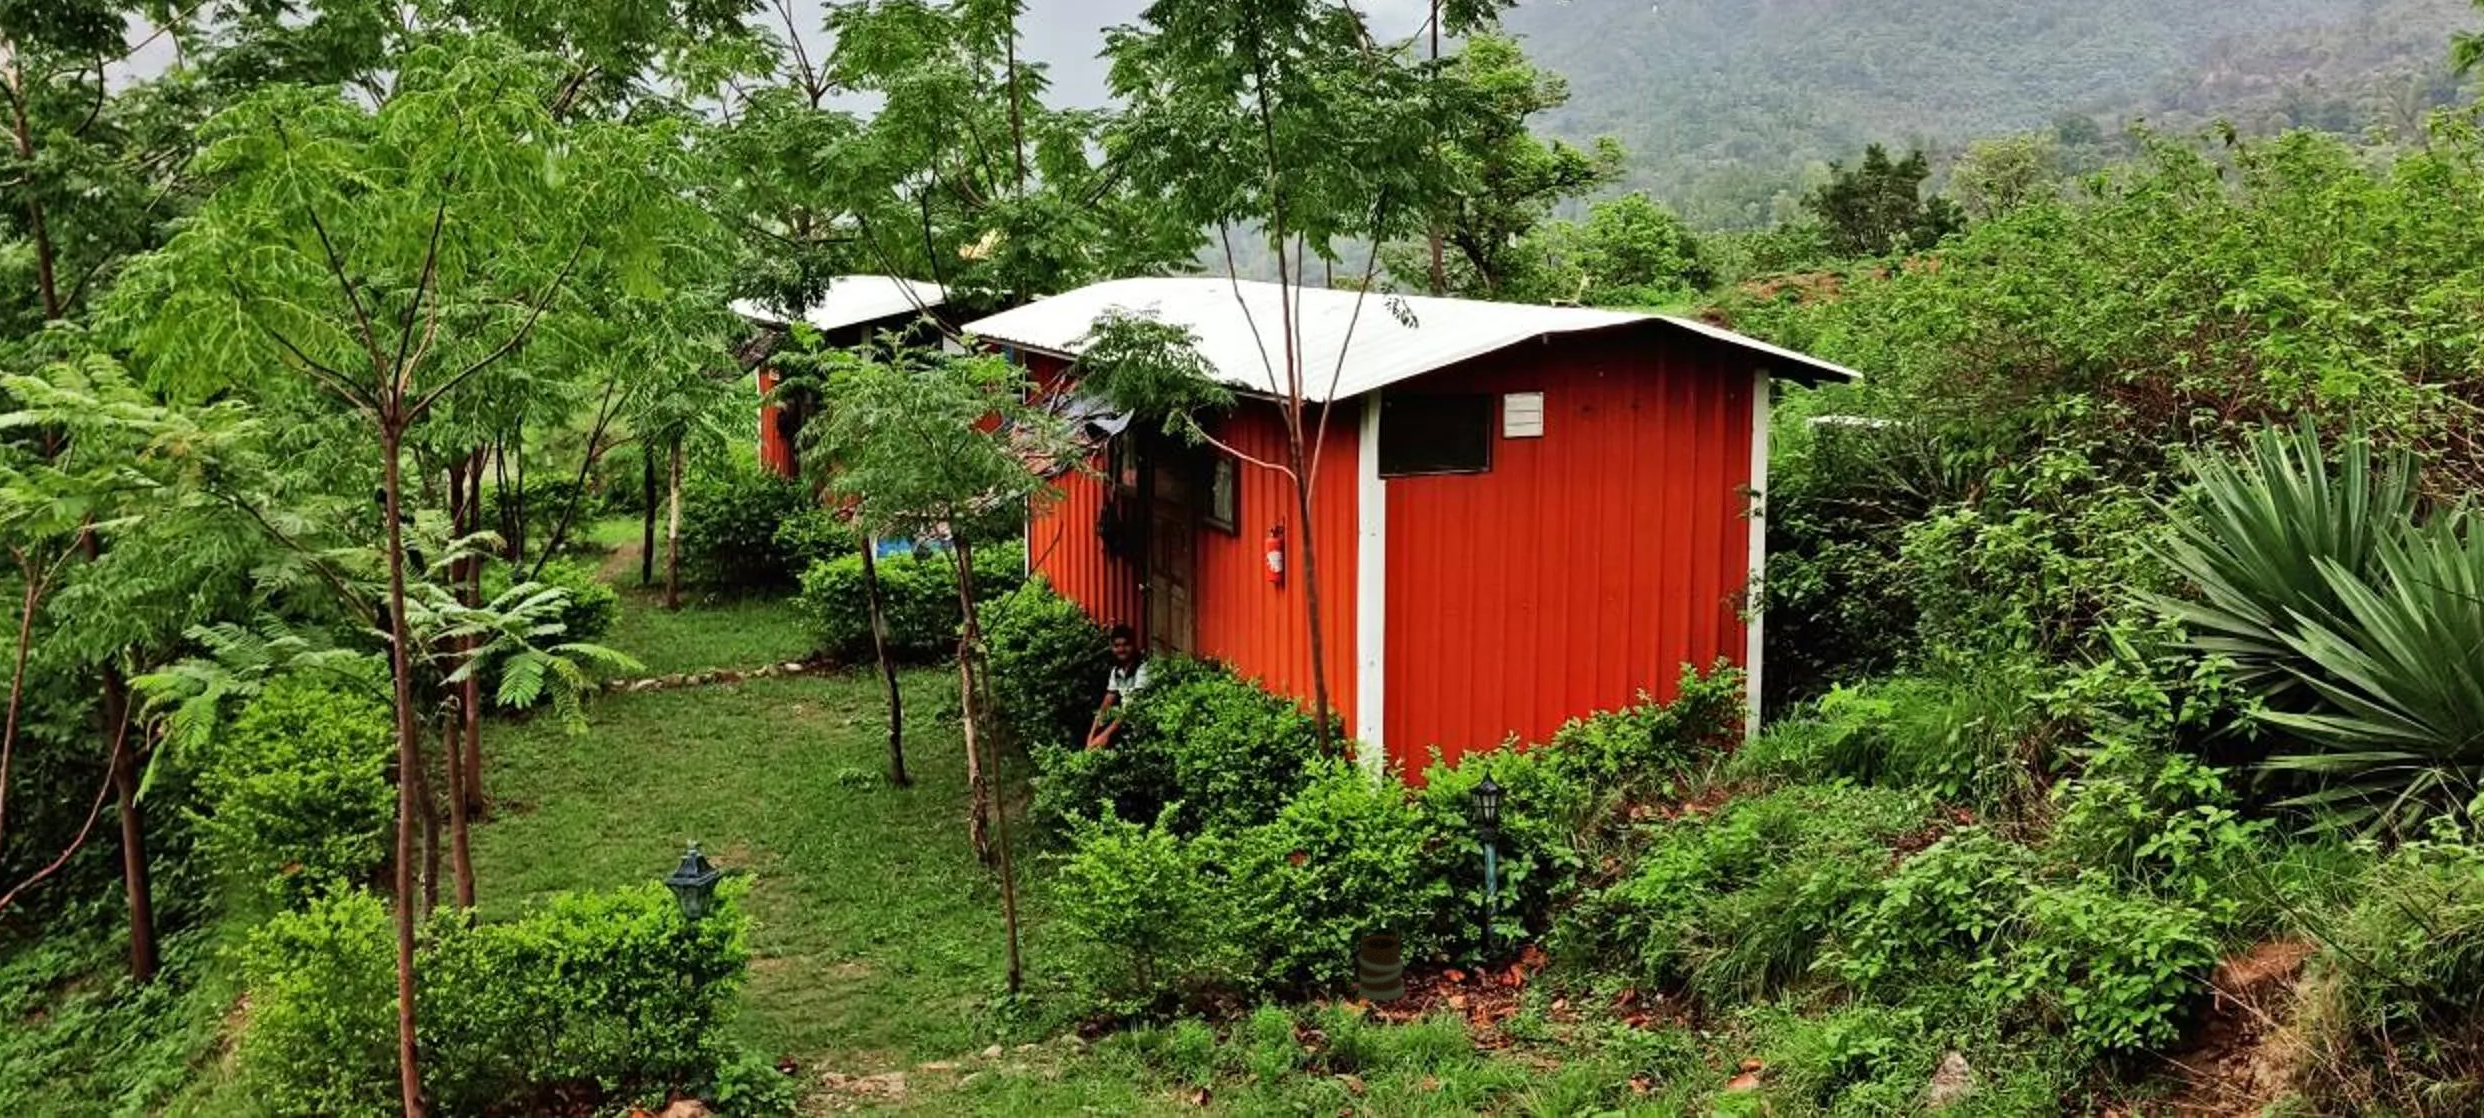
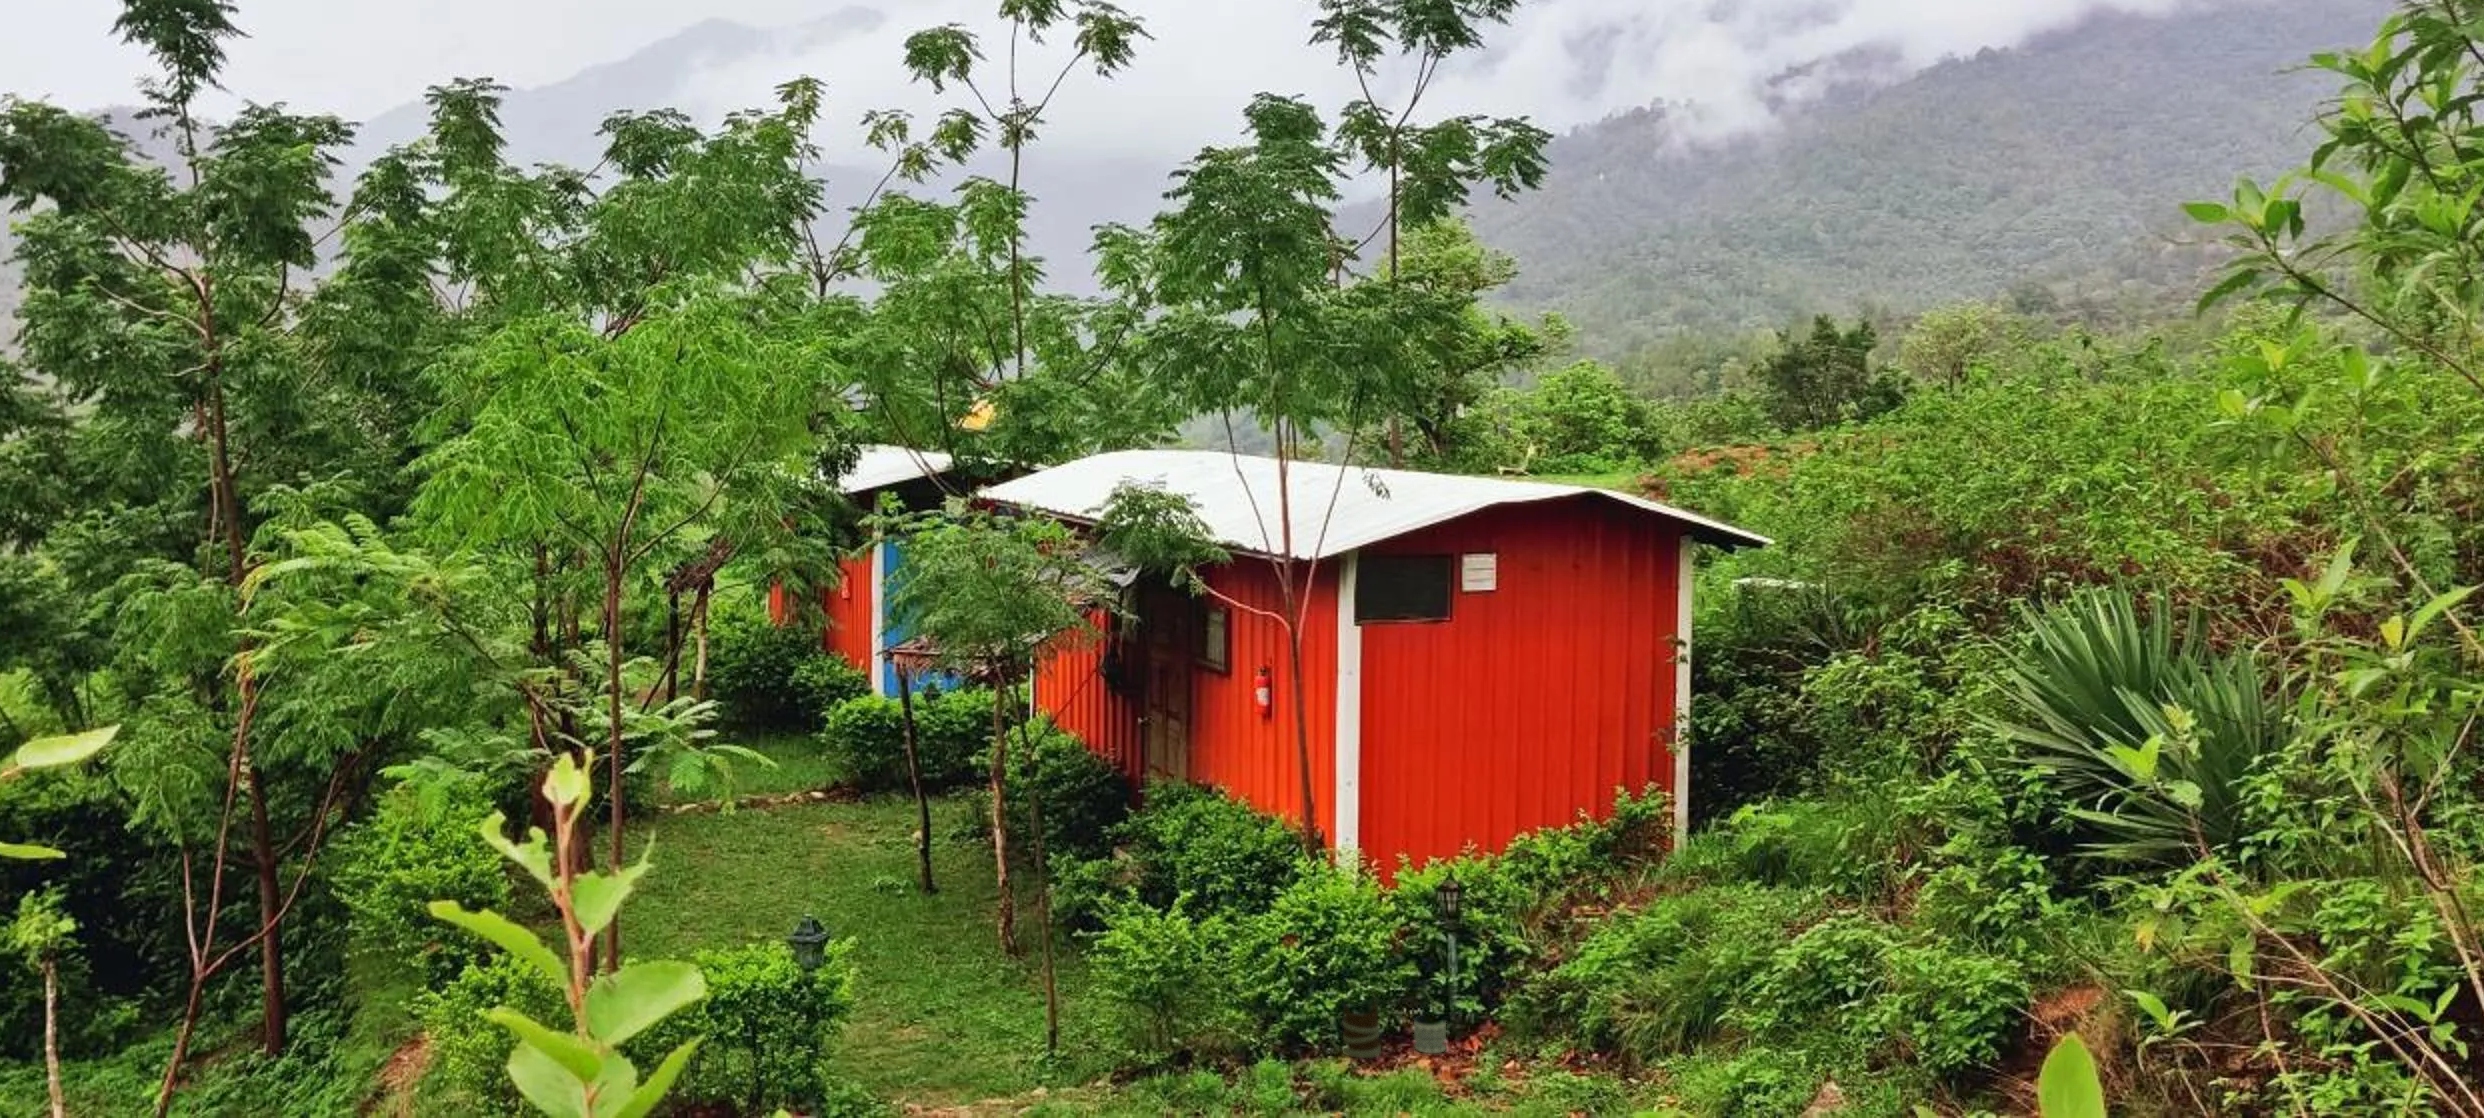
planter: none [1444,944,1482,990] -> present [1414,1016,1446,1053]

